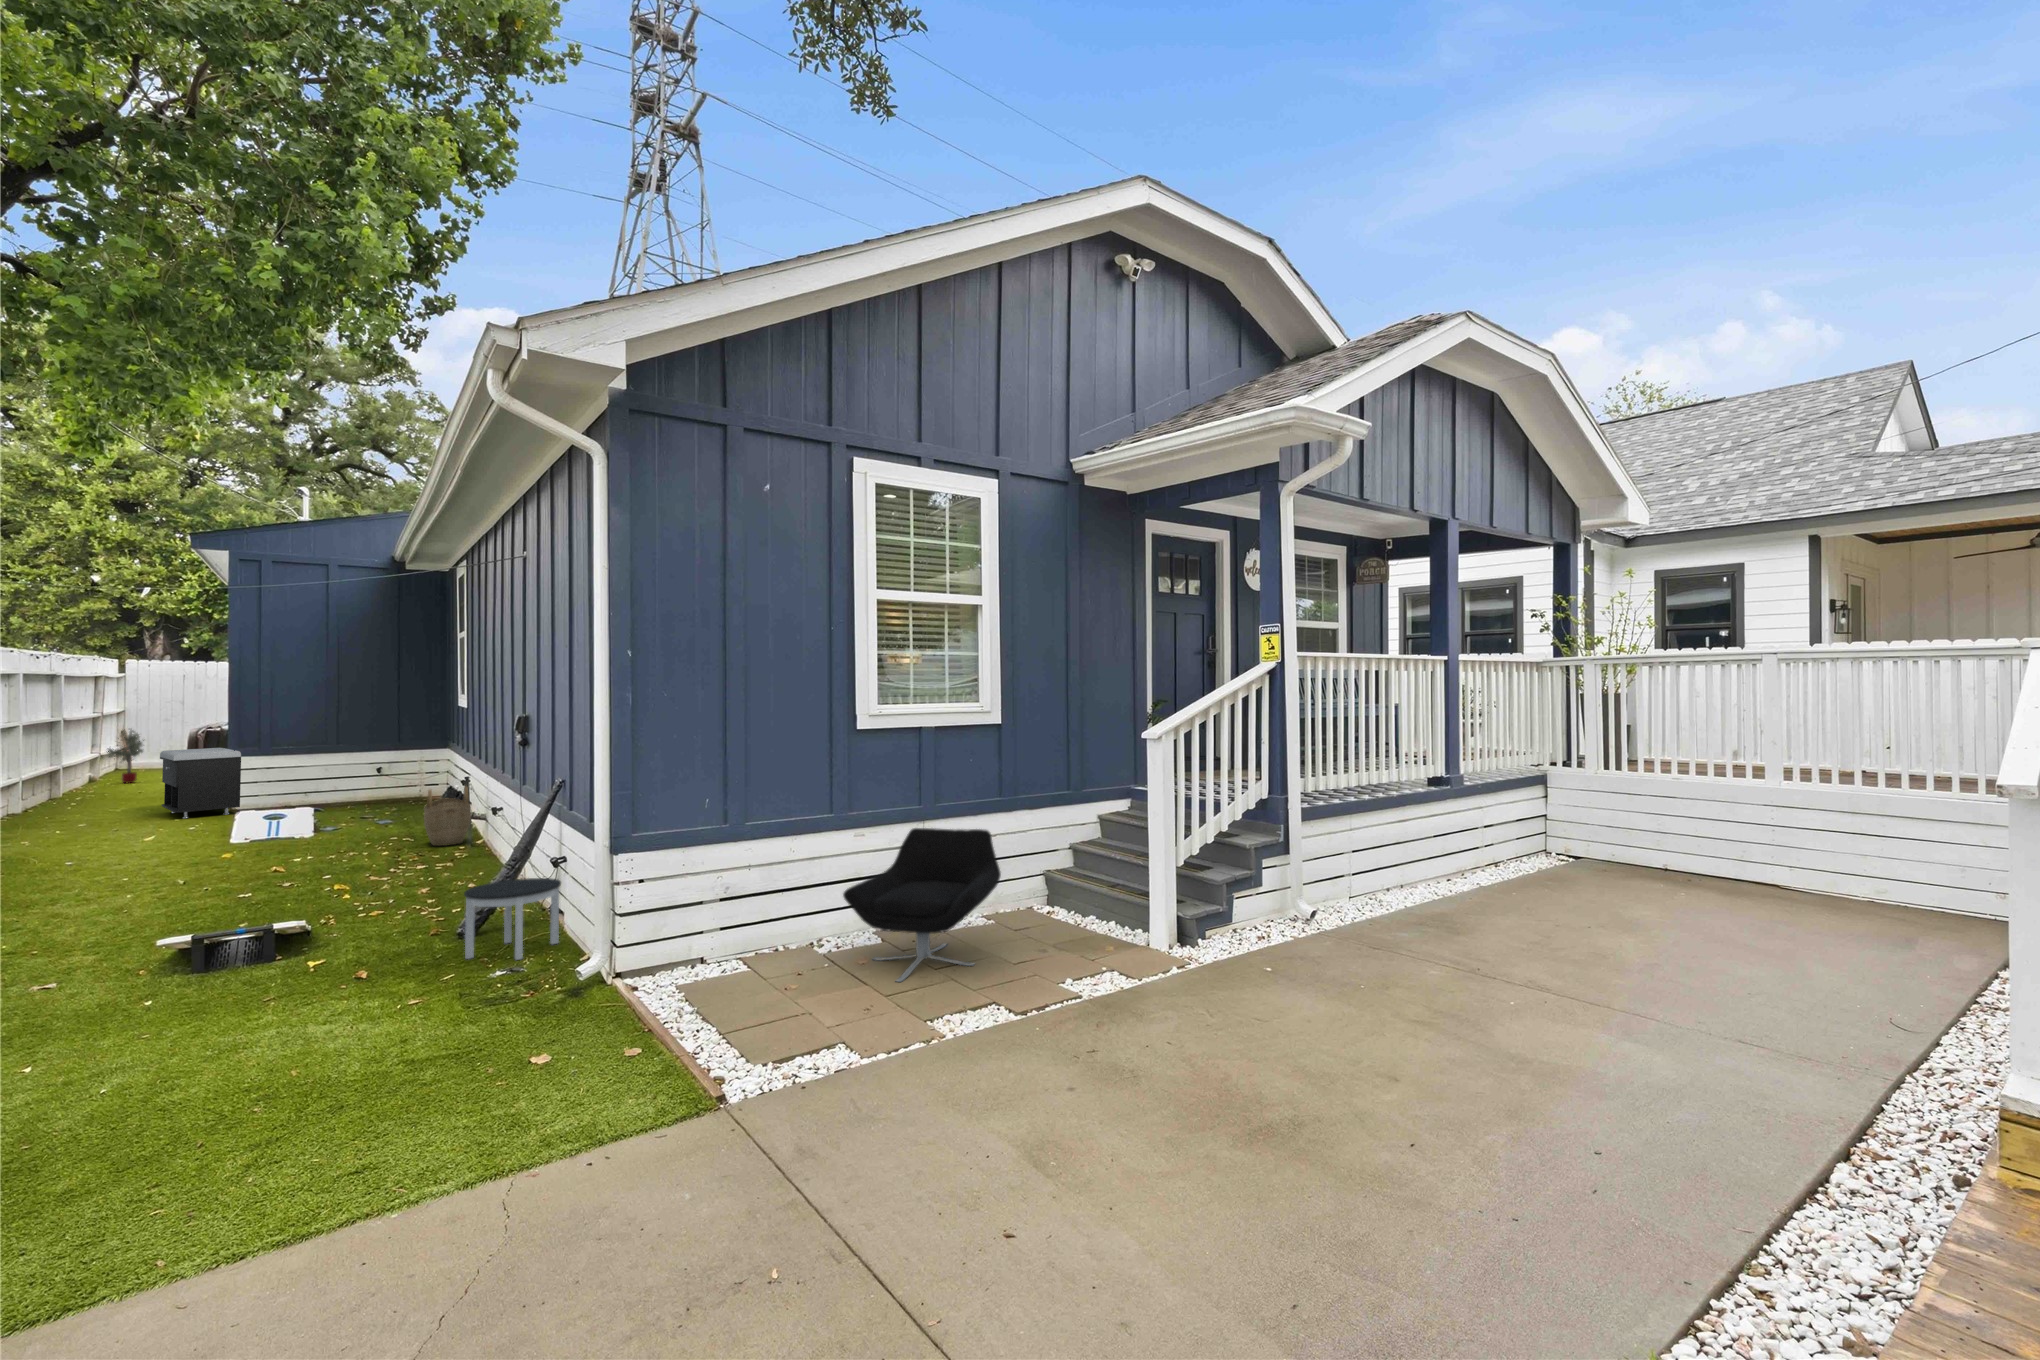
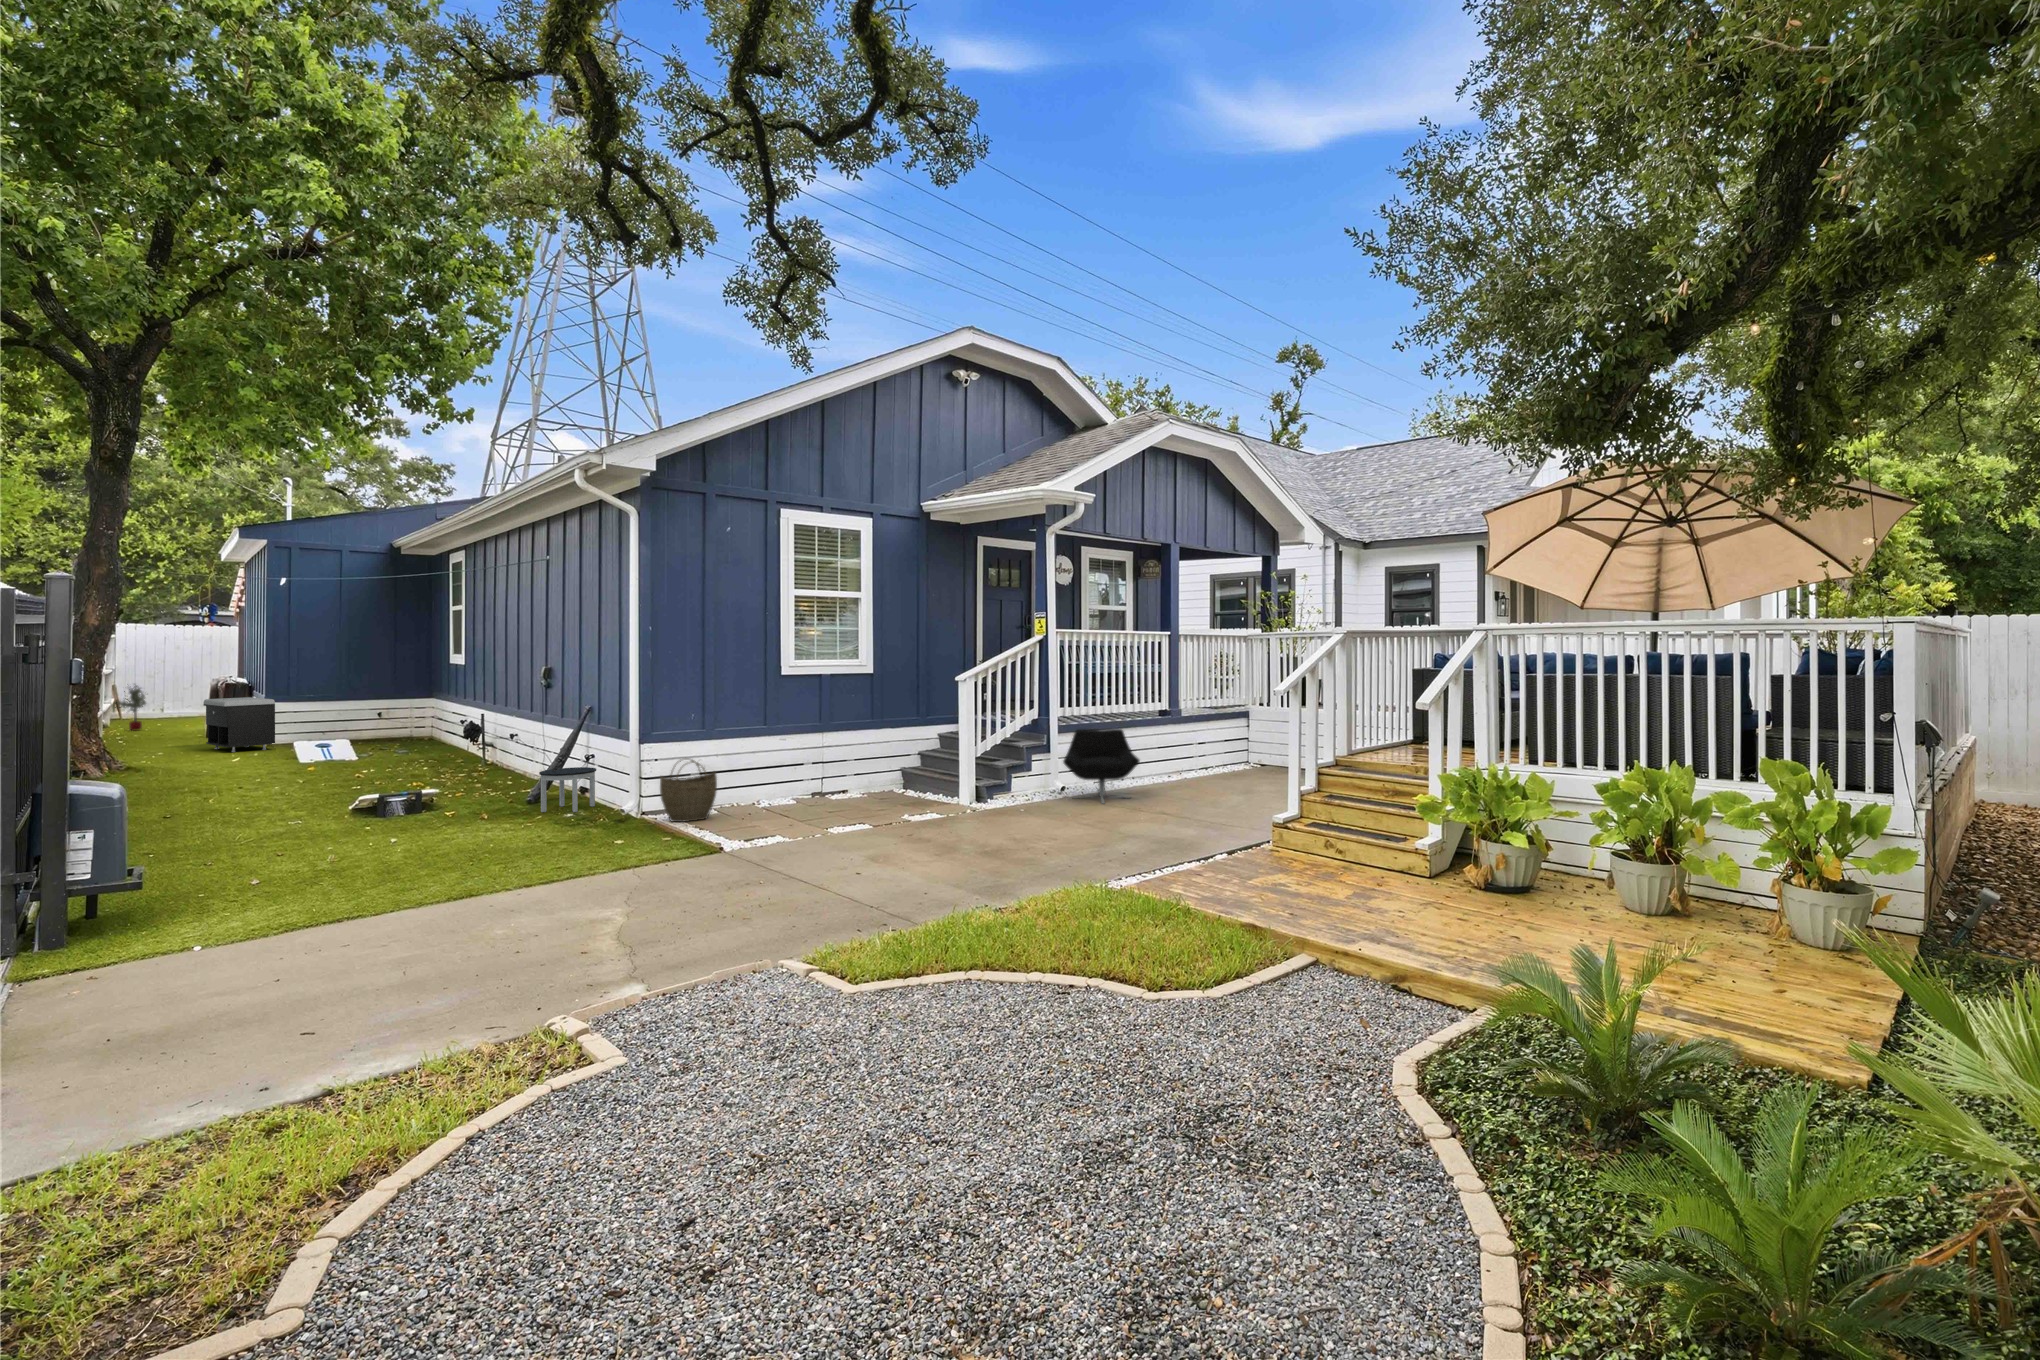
woven basket: present [424,787,471,846] -> present [660,760,717,822]
lounge chair: present [843,828,1001,982] -> present [1063,729,1140,804]

